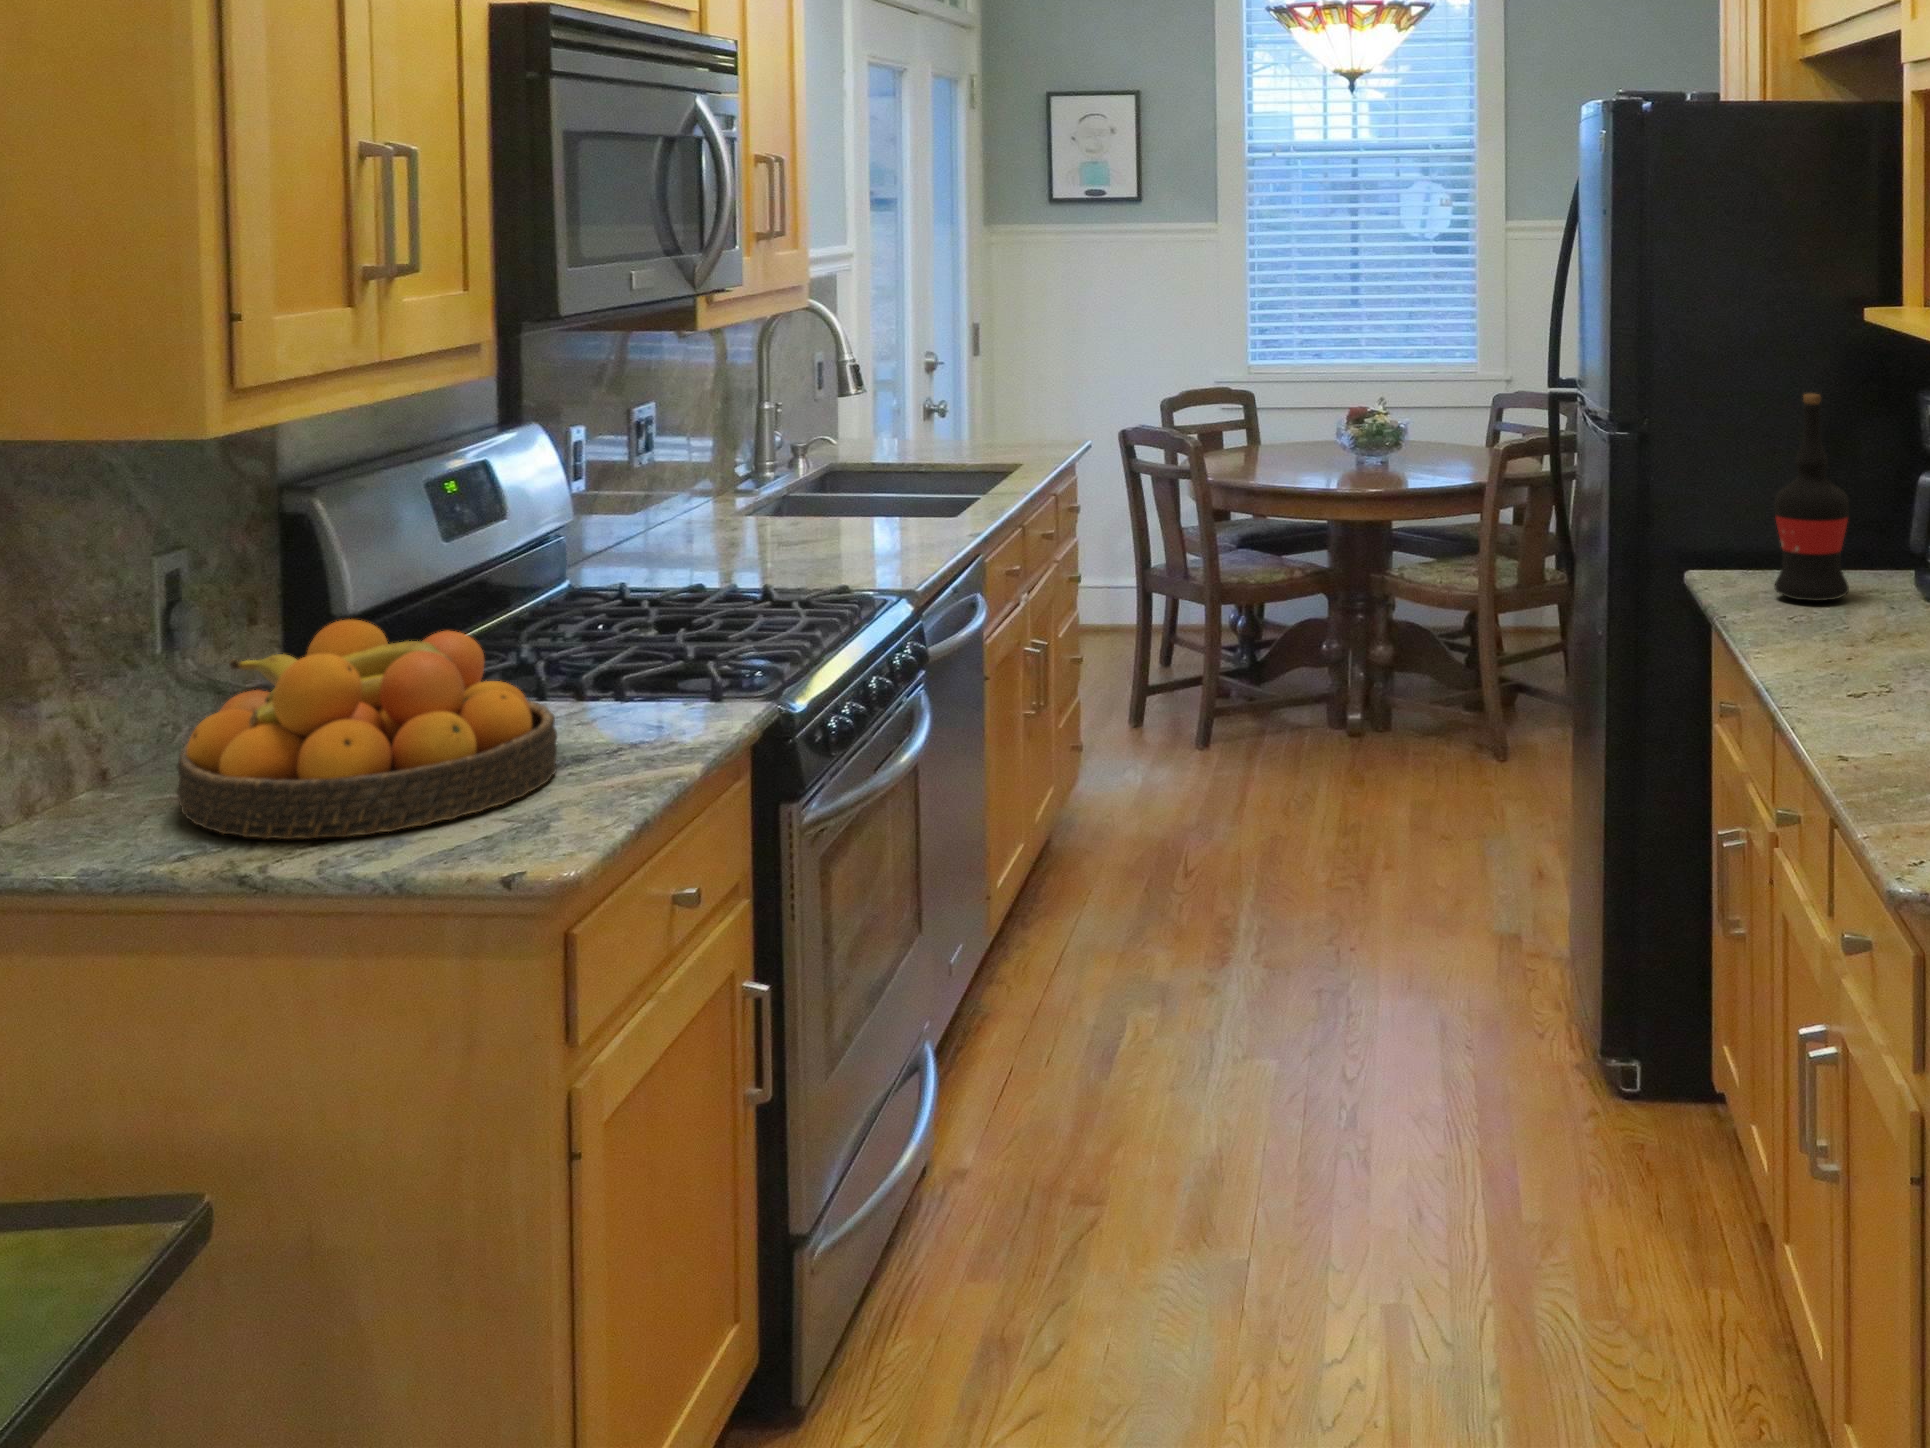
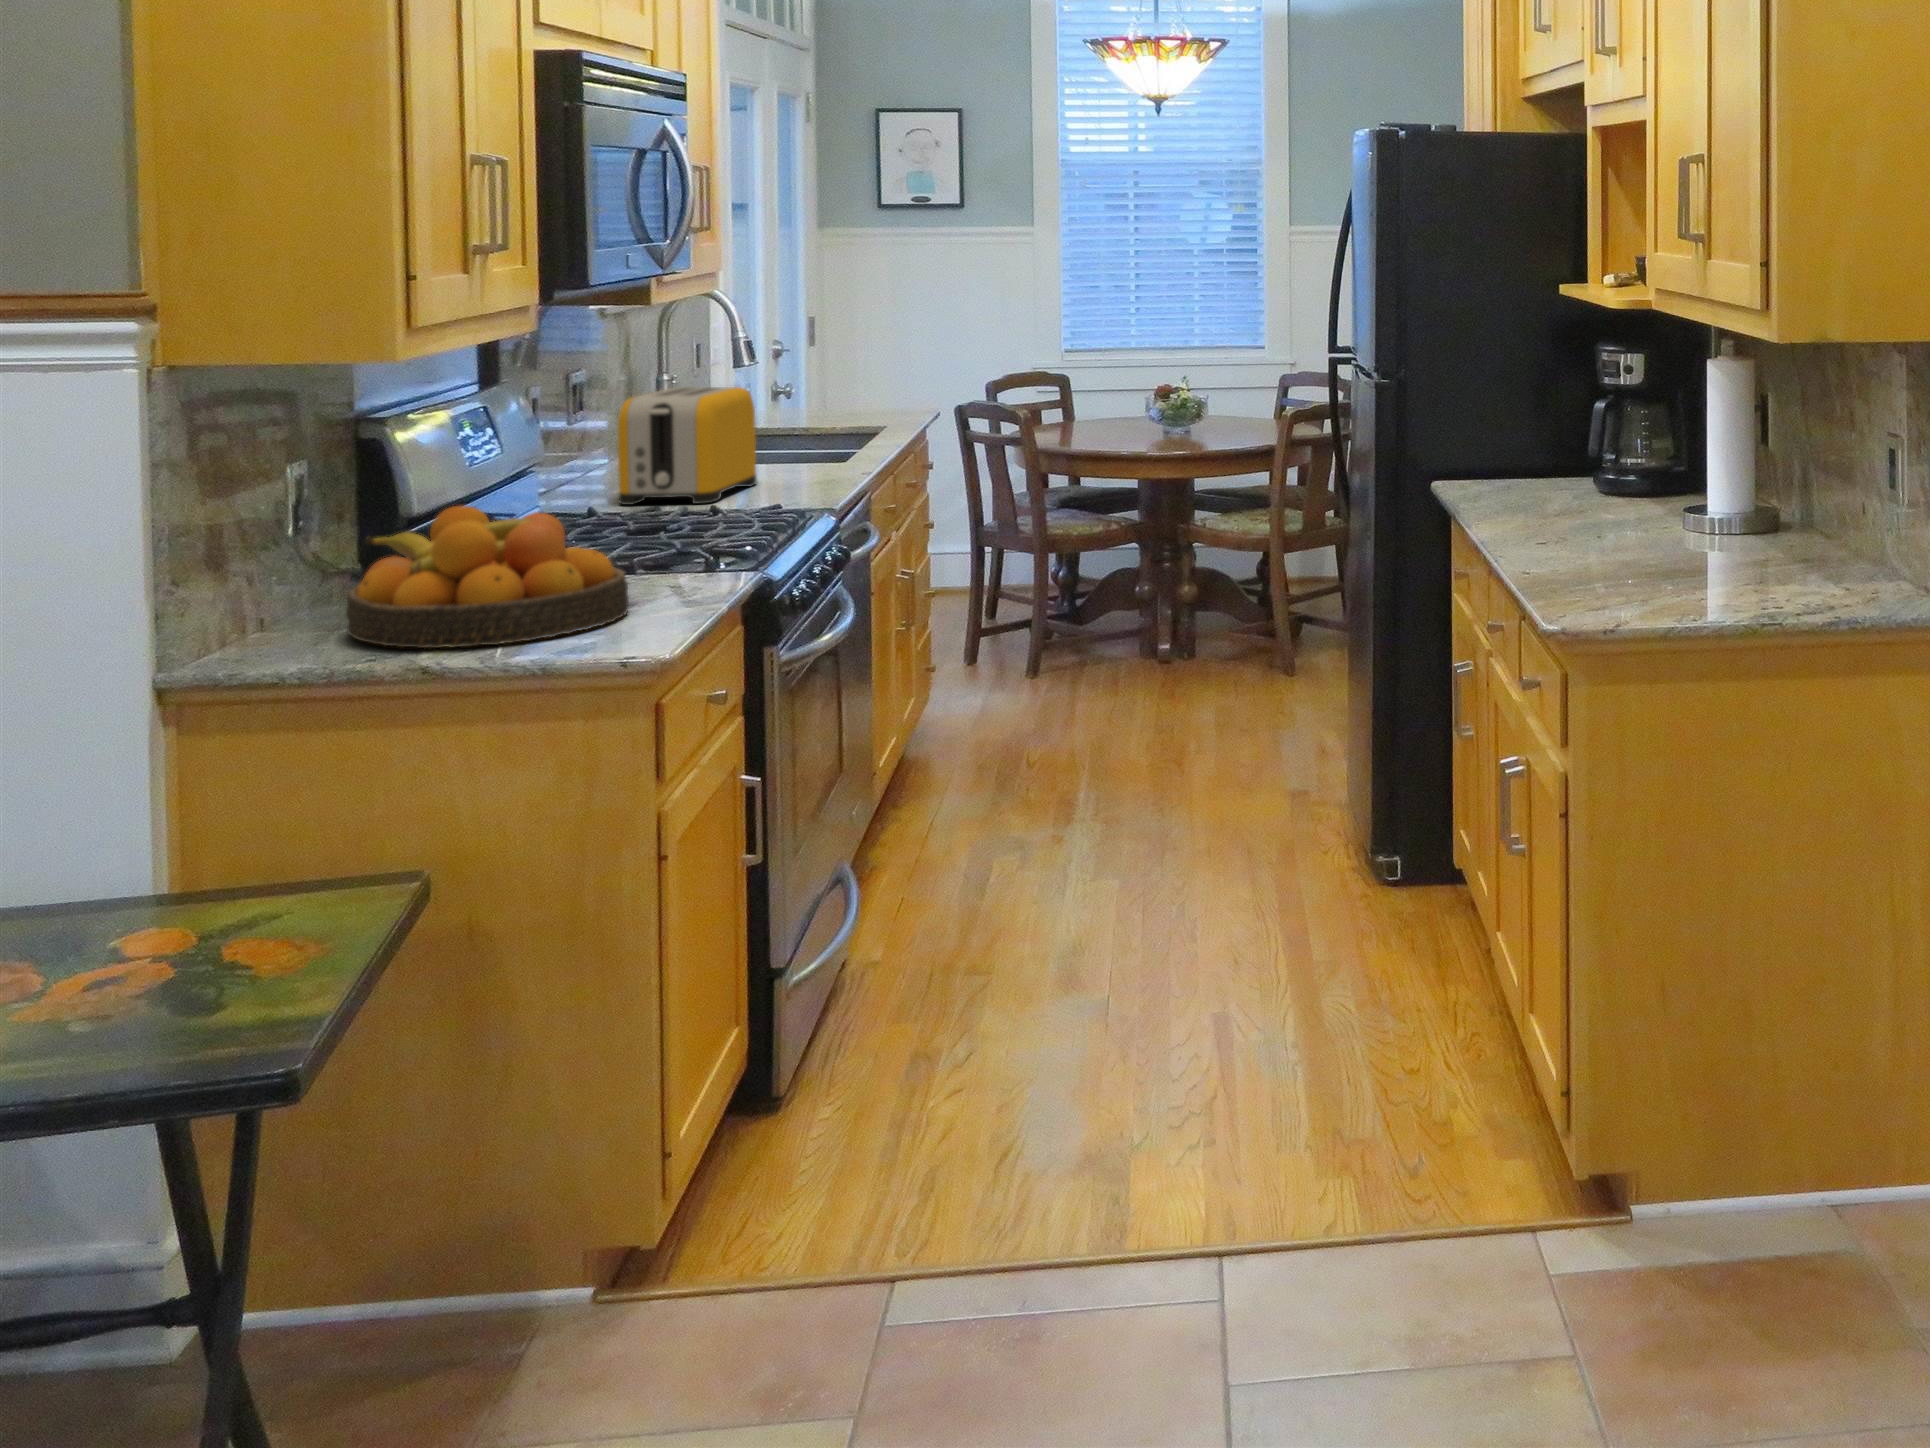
wine bottle: present [1774,393,1849,601] -> none [1498,346,1550,495]
toaster: none [672,425,843,574] -> present [617,387,757,505]

